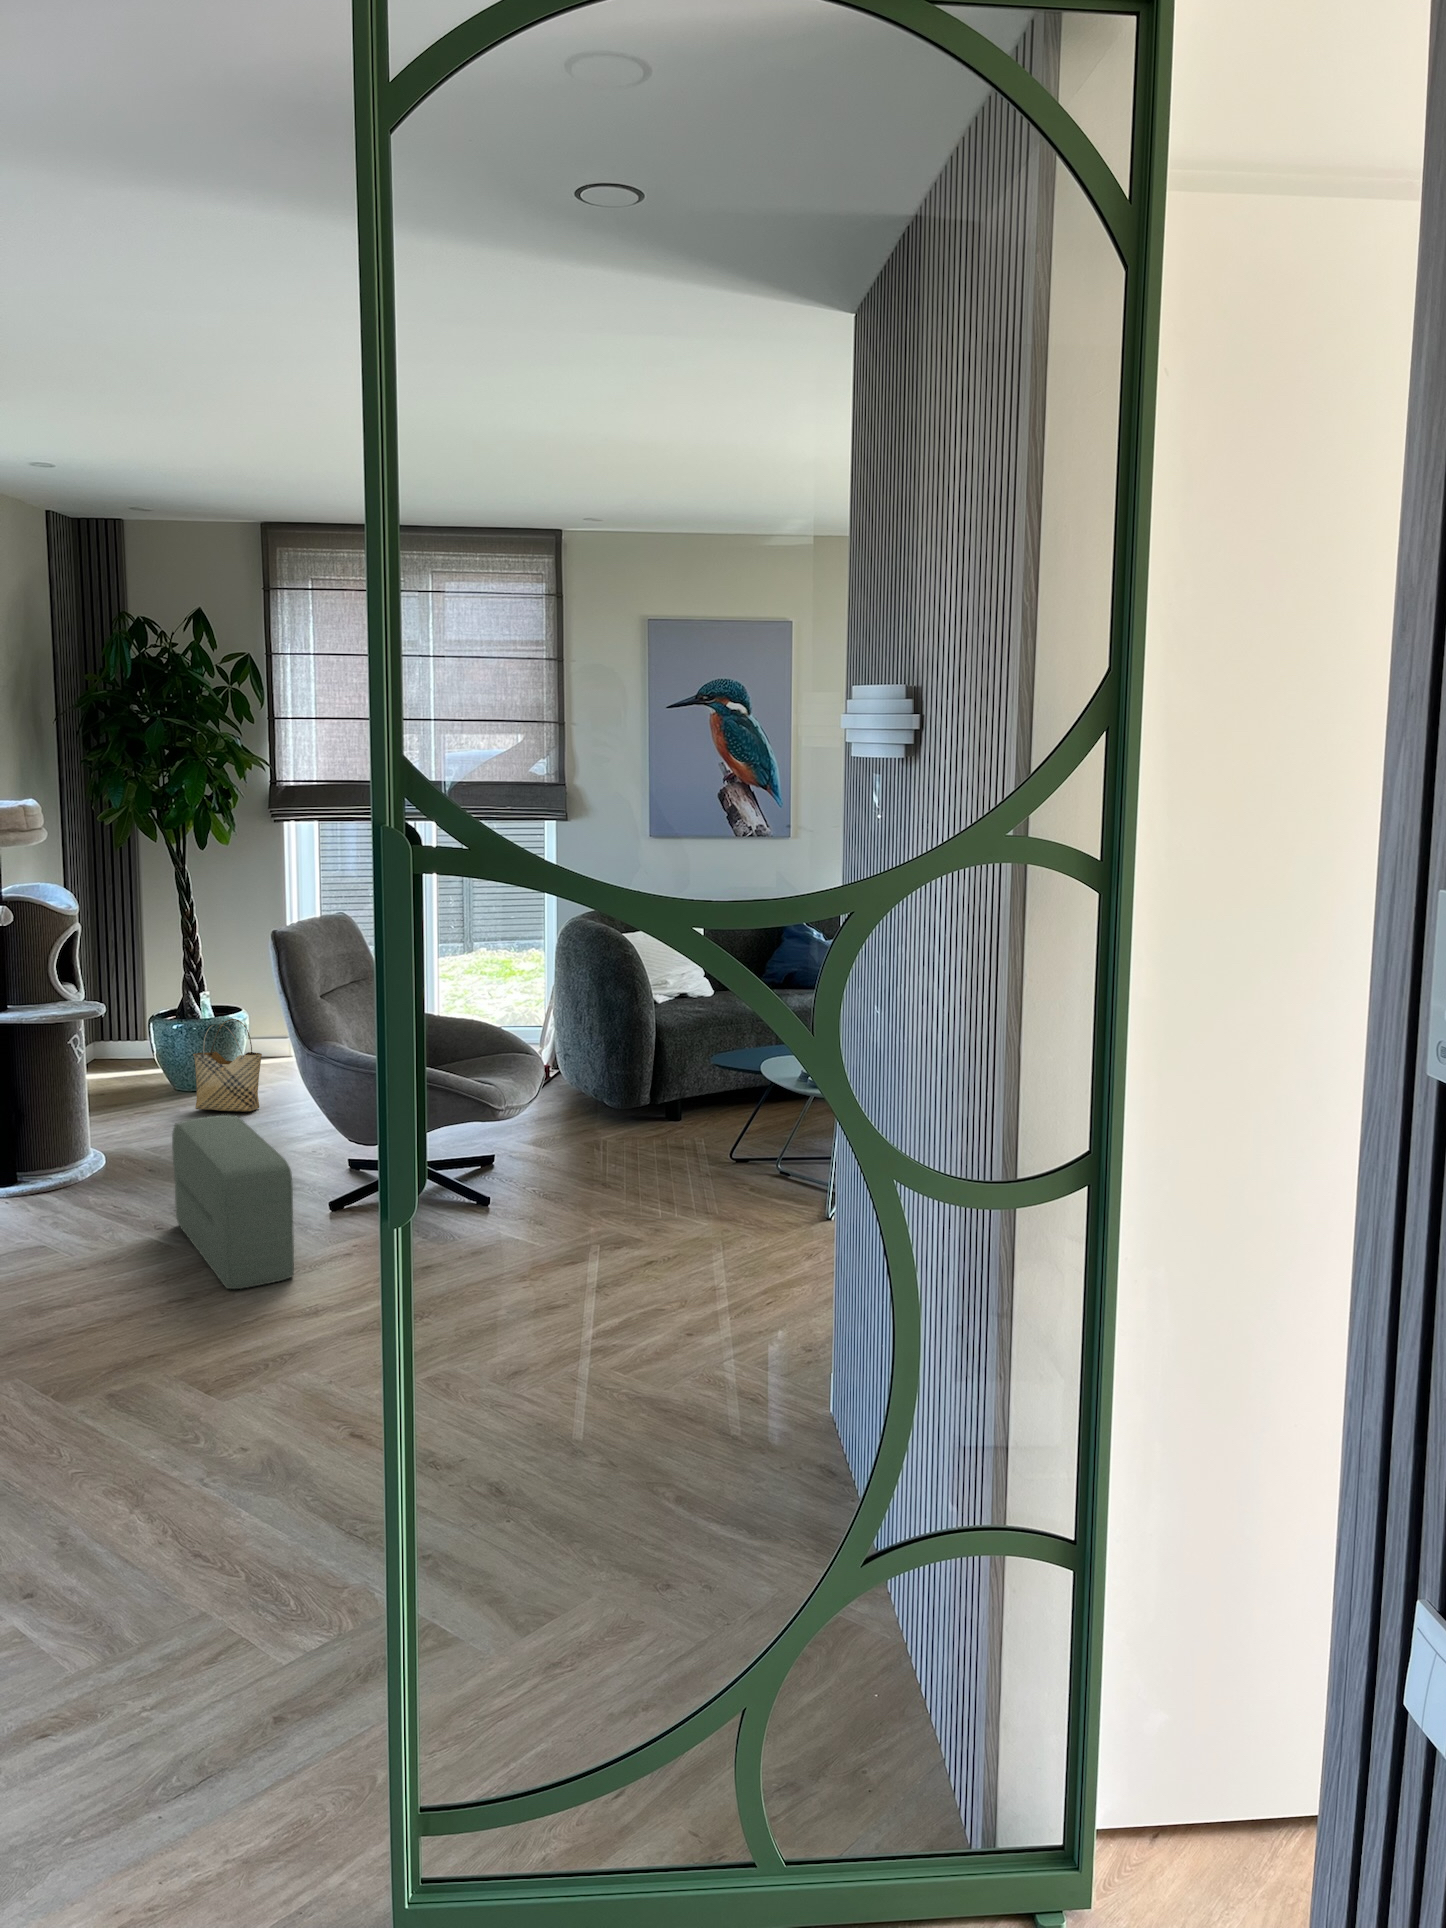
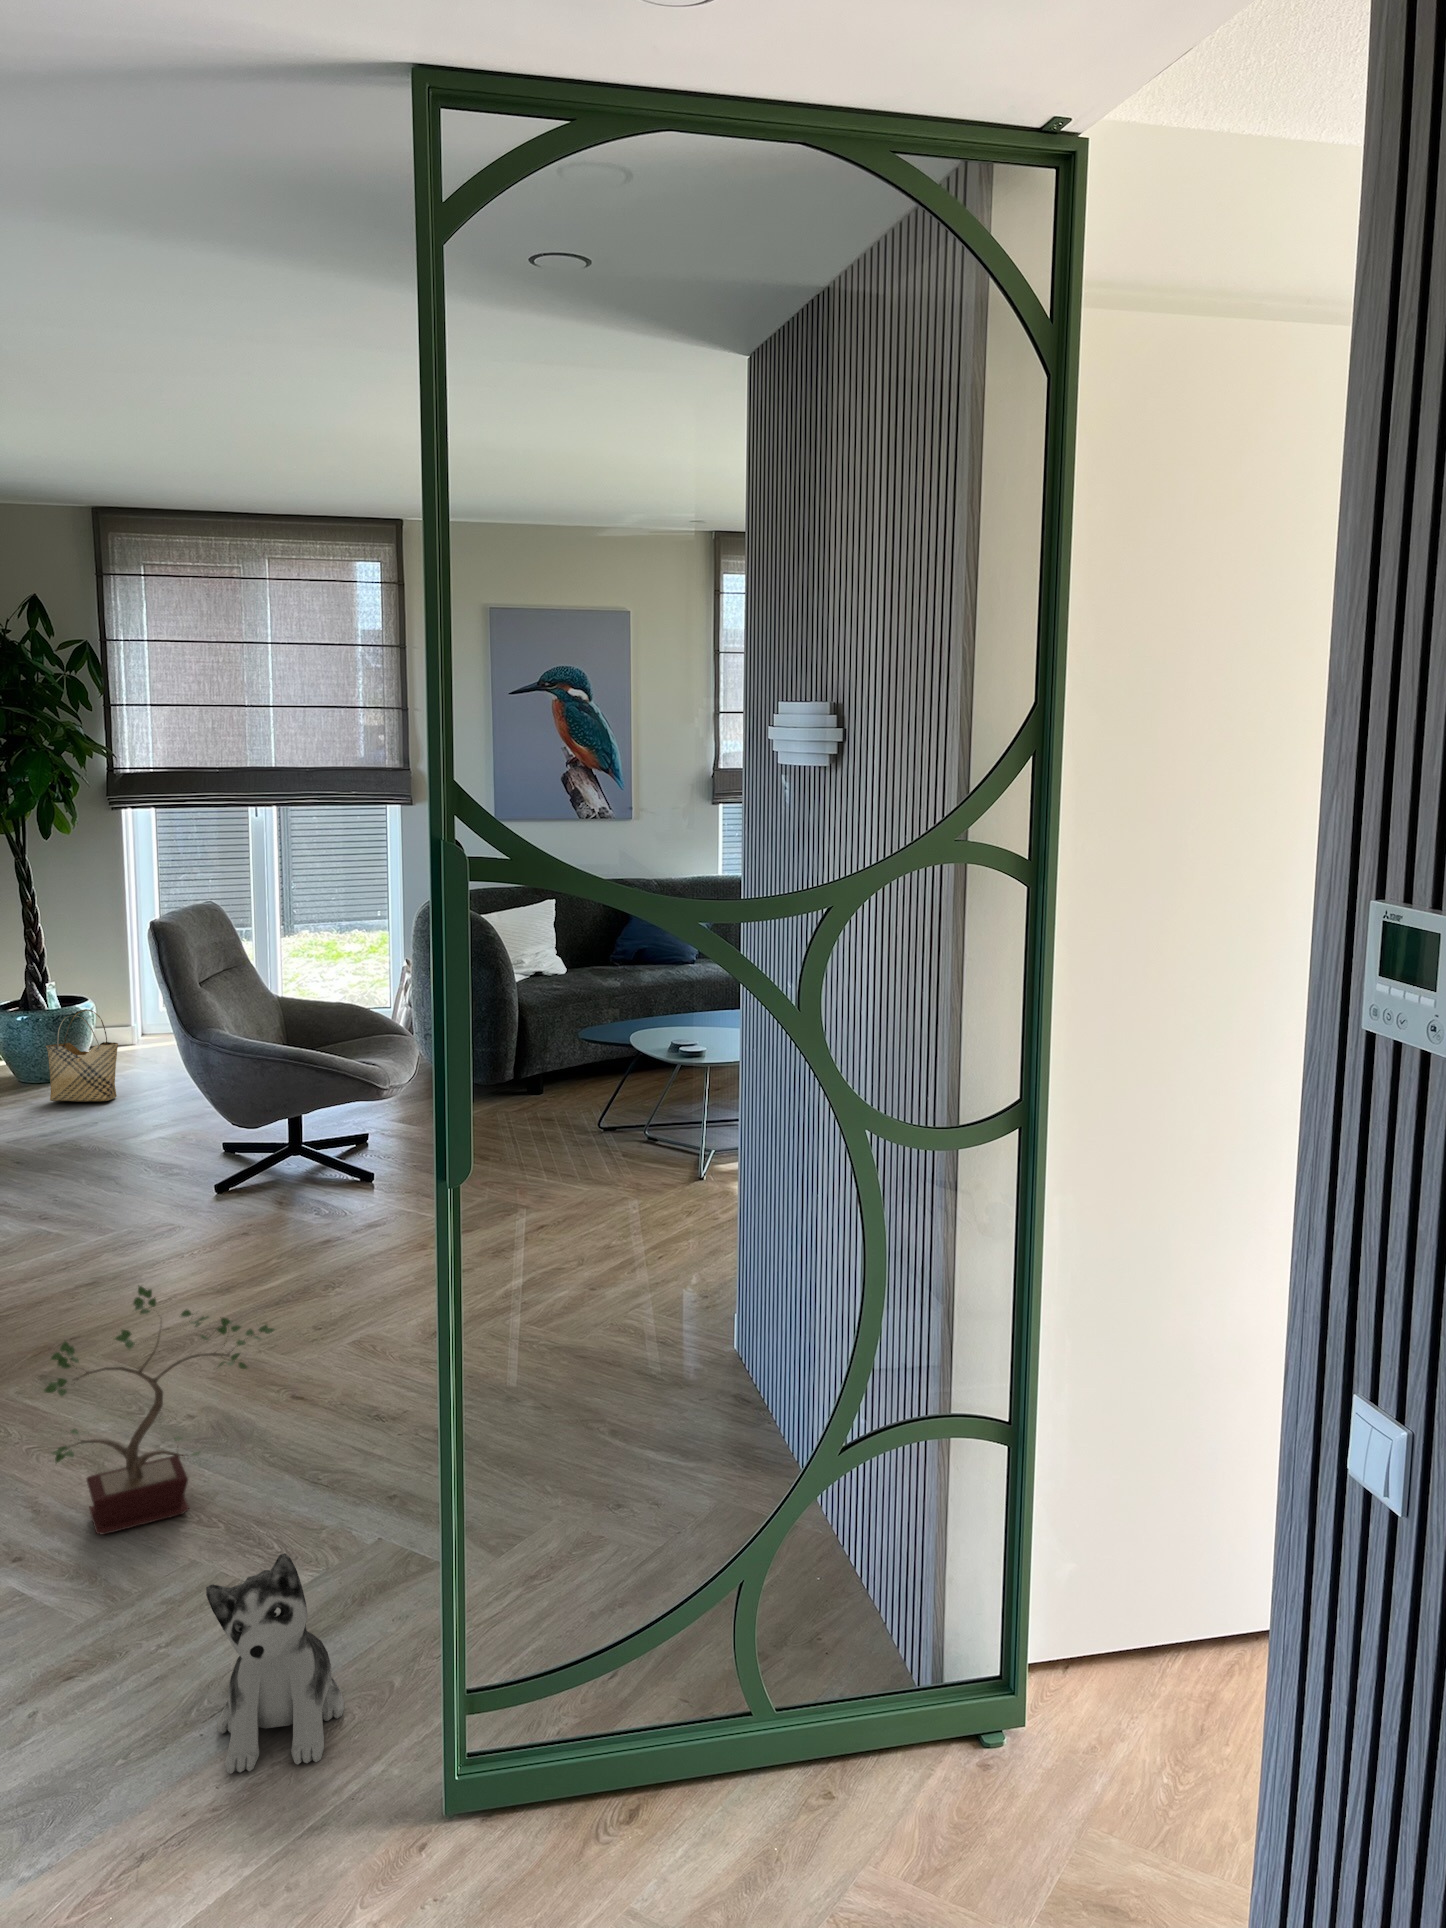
pouf: present [172,1115,294,1289] -> none [58,1105,199,1272]
potted plant: none [56,1307,308,1573] -> present [44,1286,274,1535]
plush toy: none [158,1624,314,1869] -> present [206,1553,344,1774]

